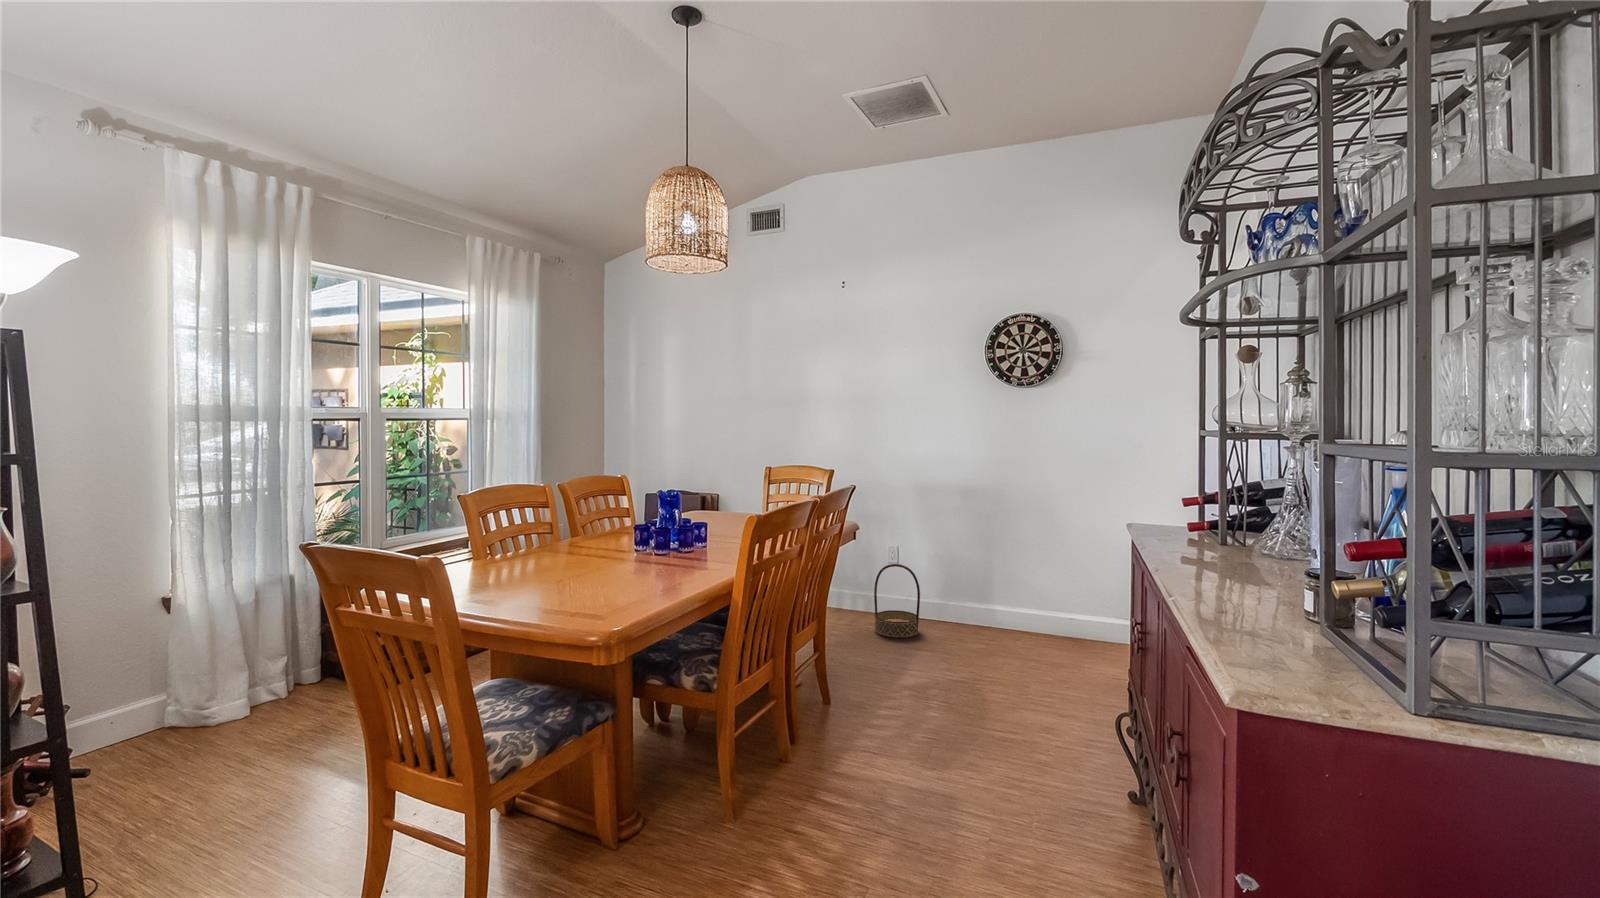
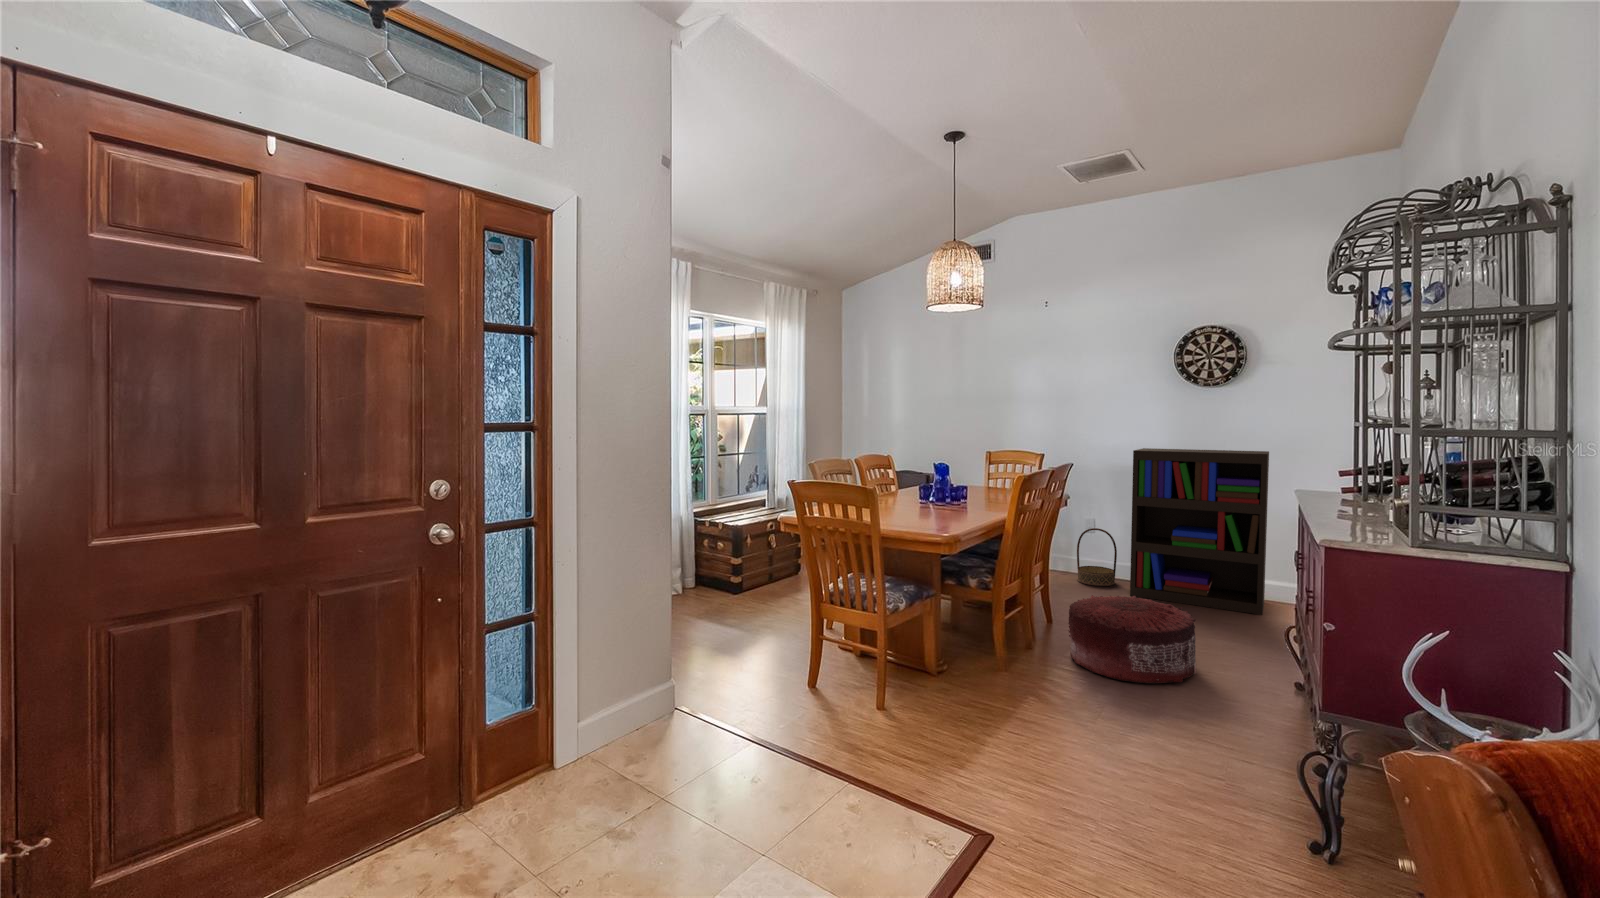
bookshelf: none [934,463,1088,672] -> present [1130,448,1269,615]
pouf: none [836,672,1004,820] -> present [1068,595,1196,683]

